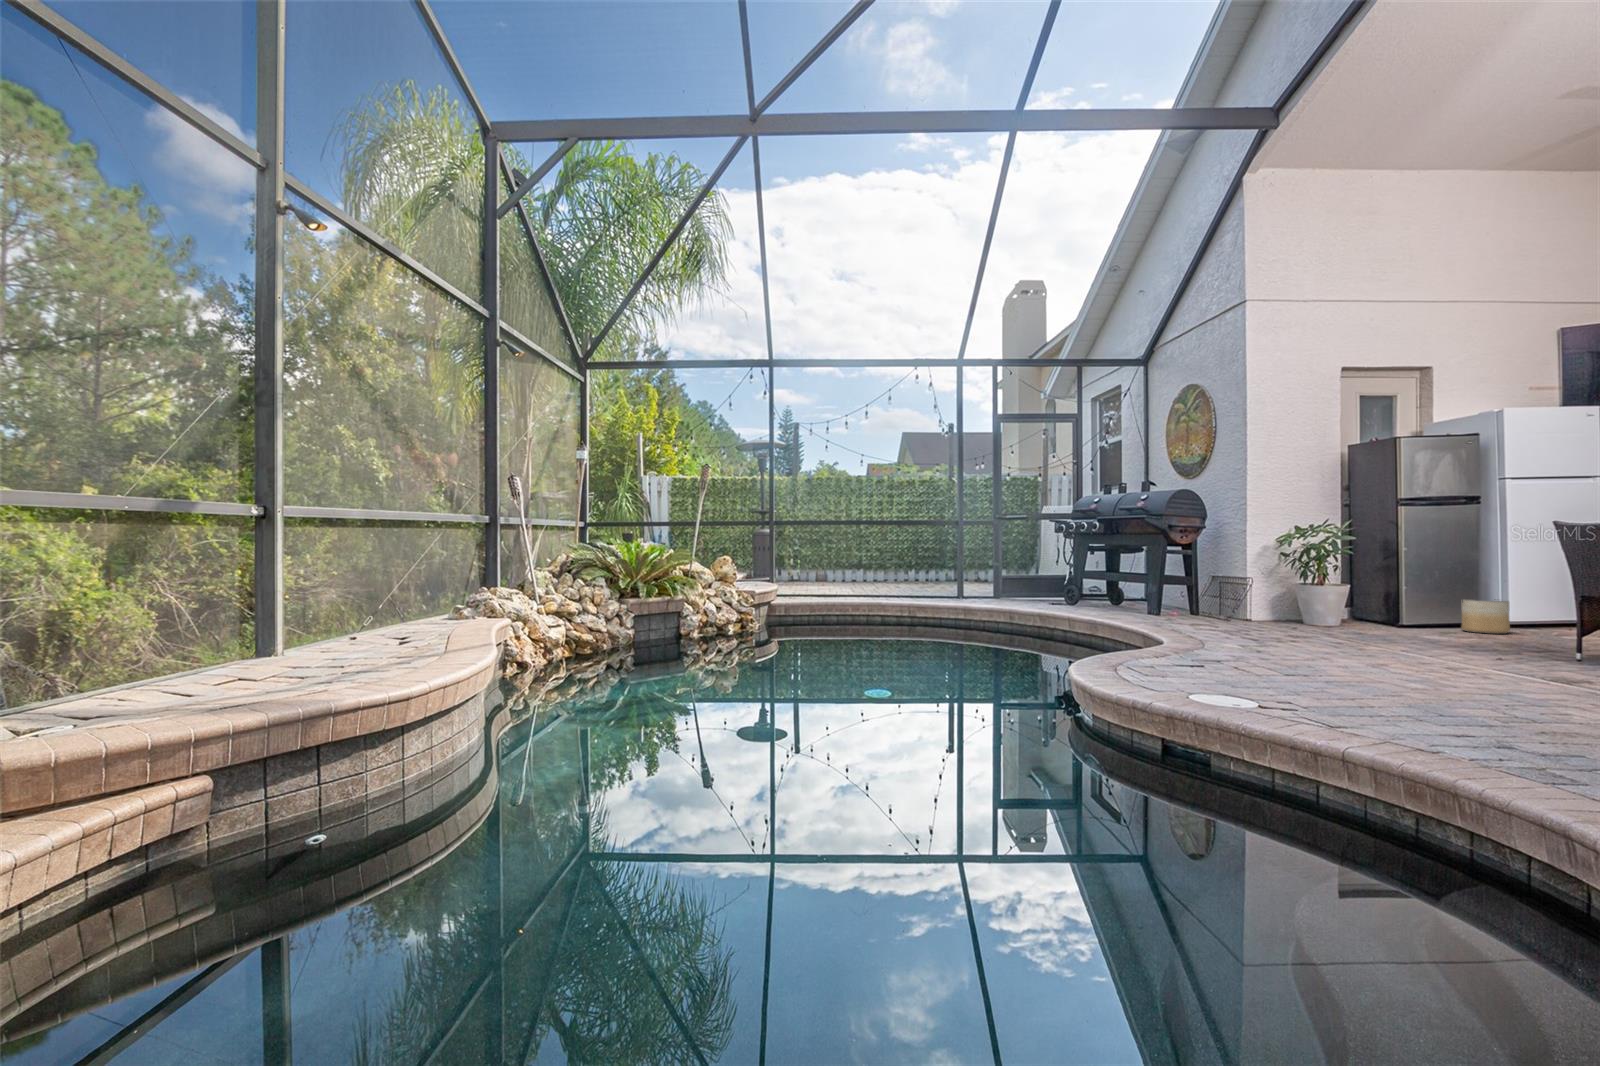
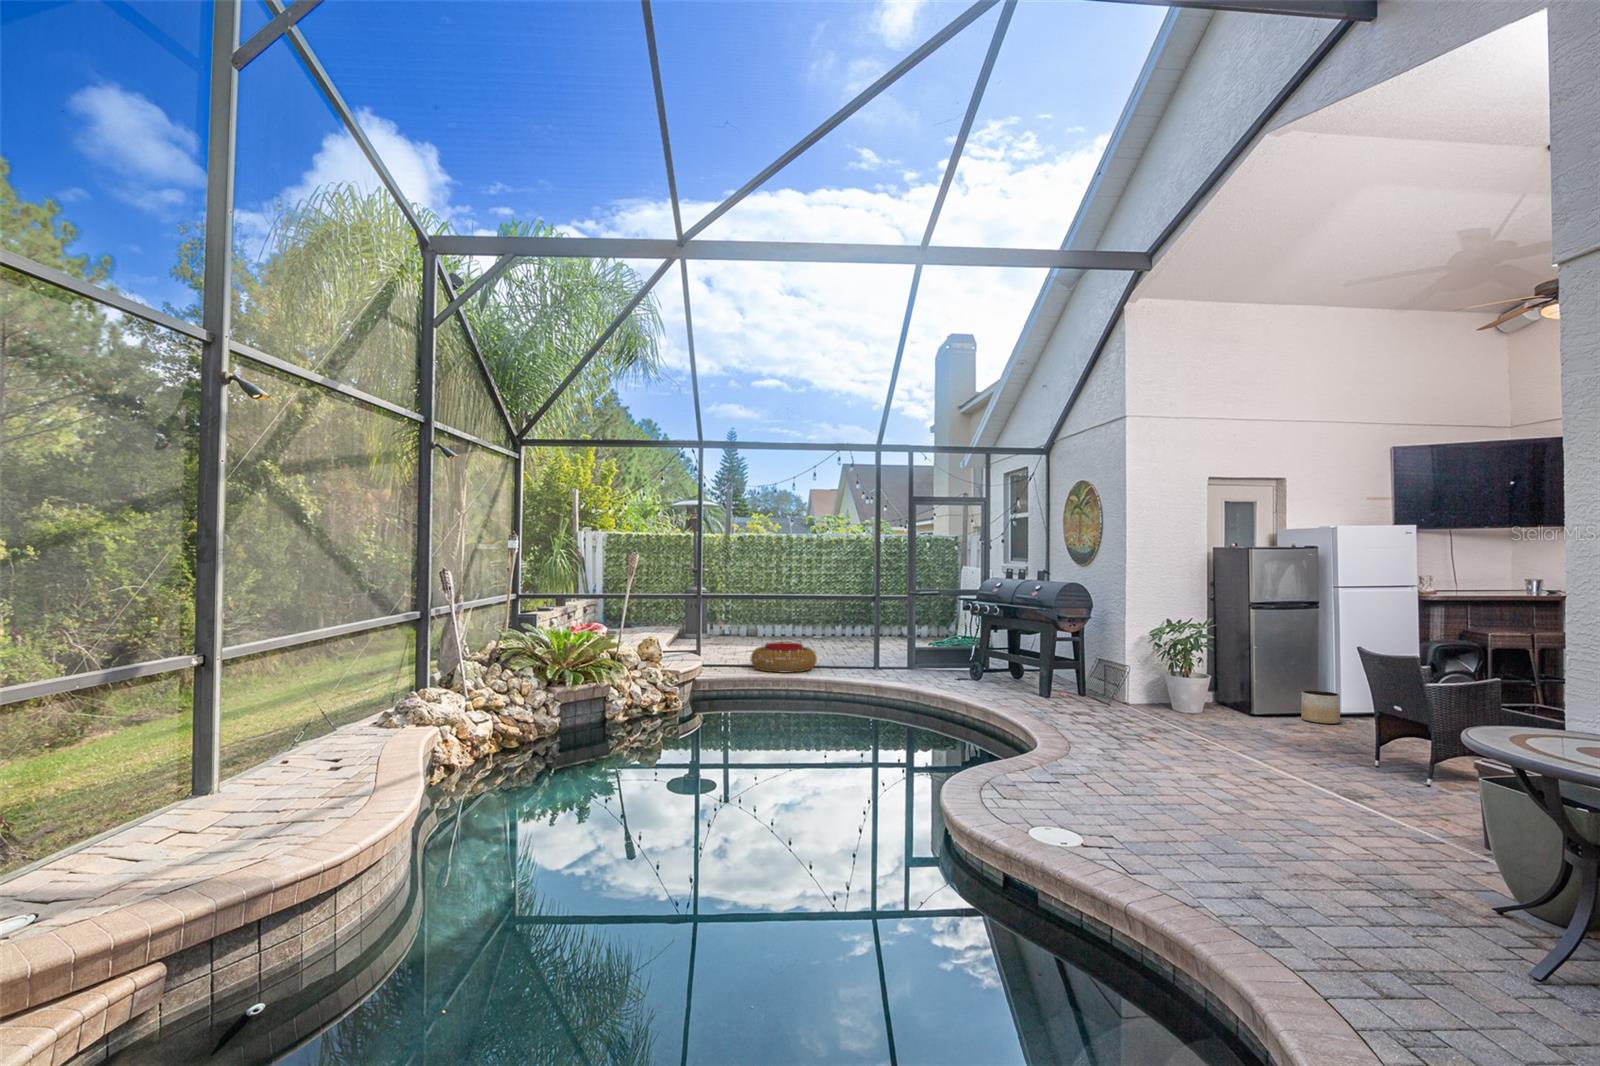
pouf: none [827,572,897,600] -> present [751,642,817,673]

